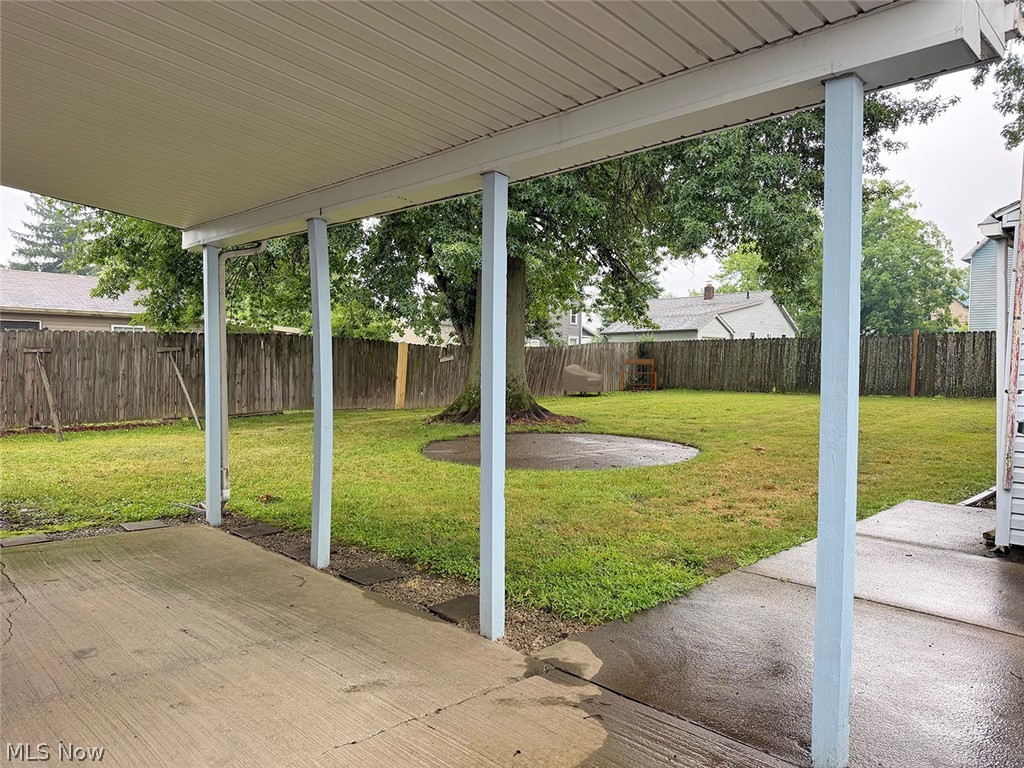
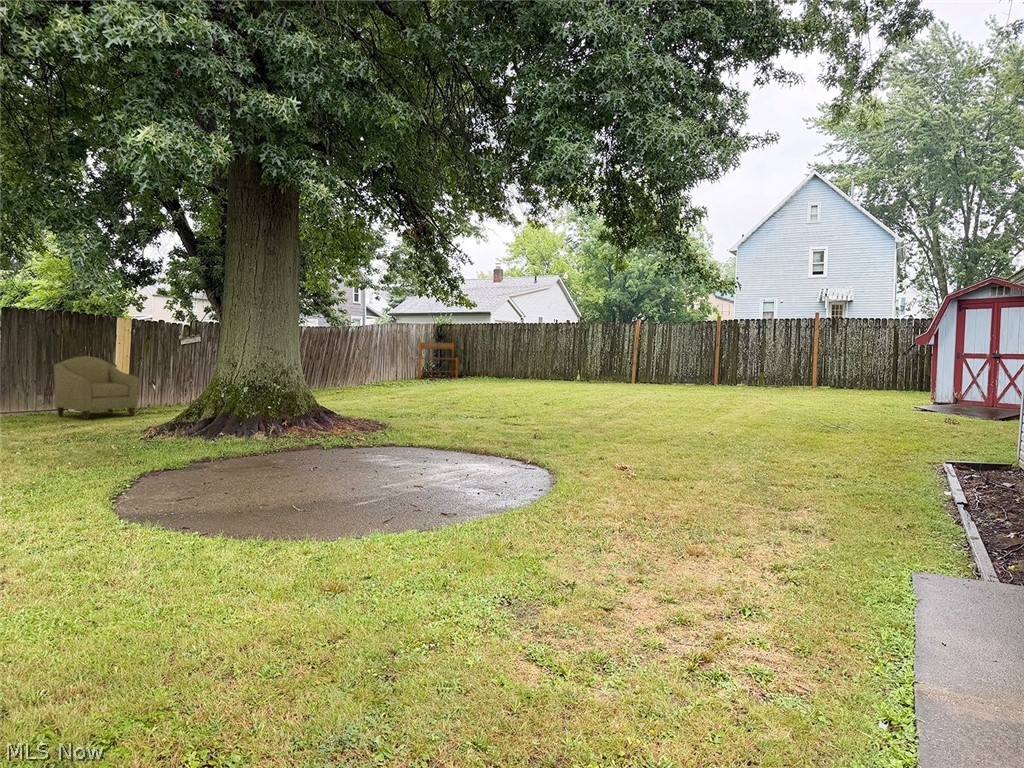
chair: present [563,364,603,396] -> present [54,356,138,419]

